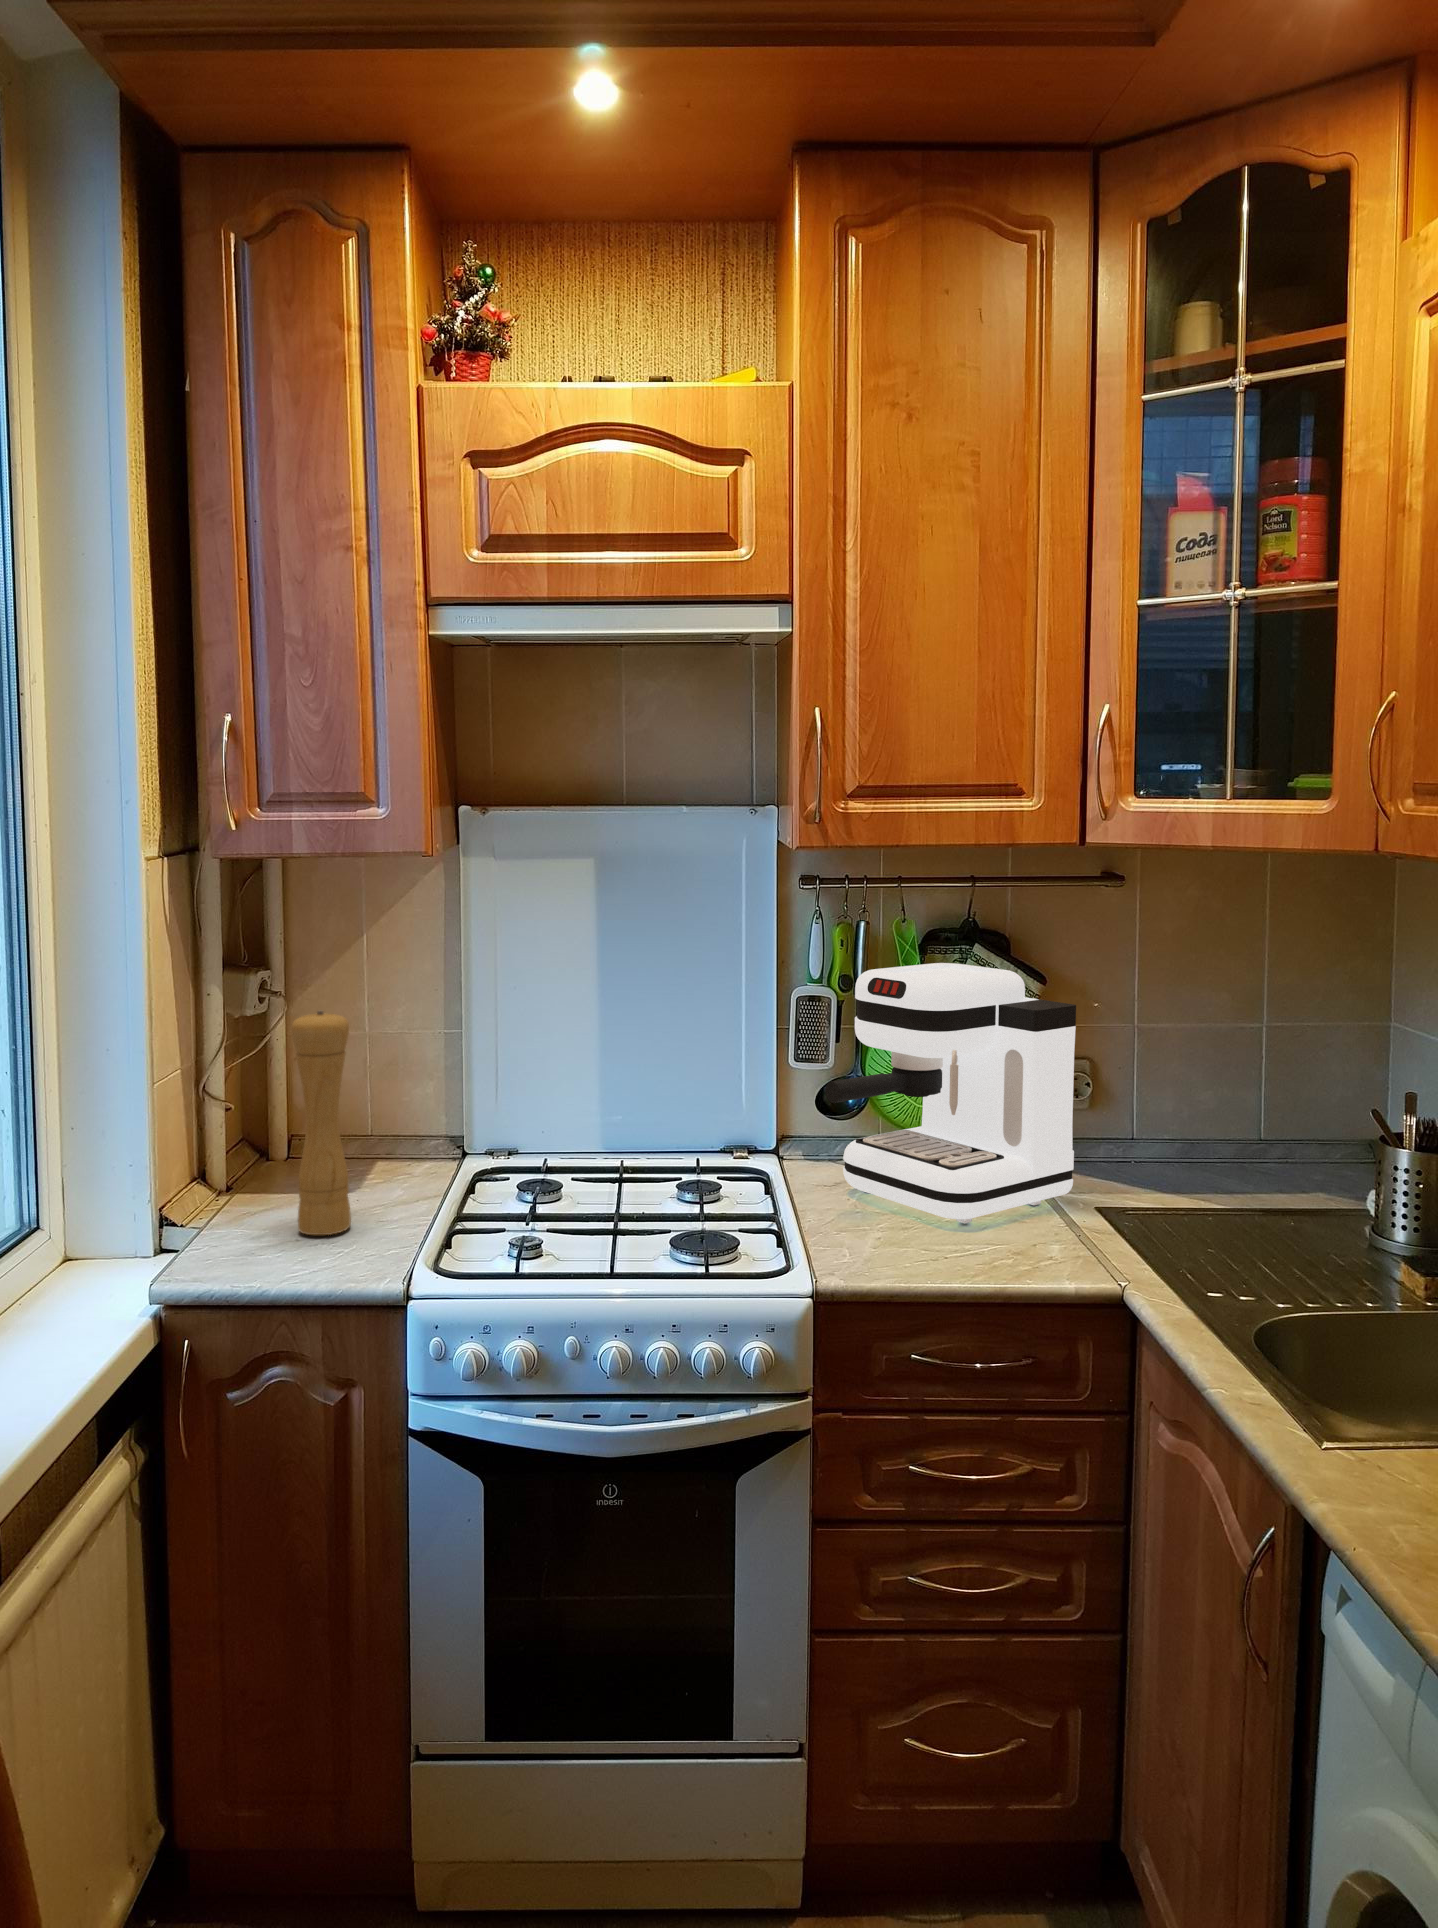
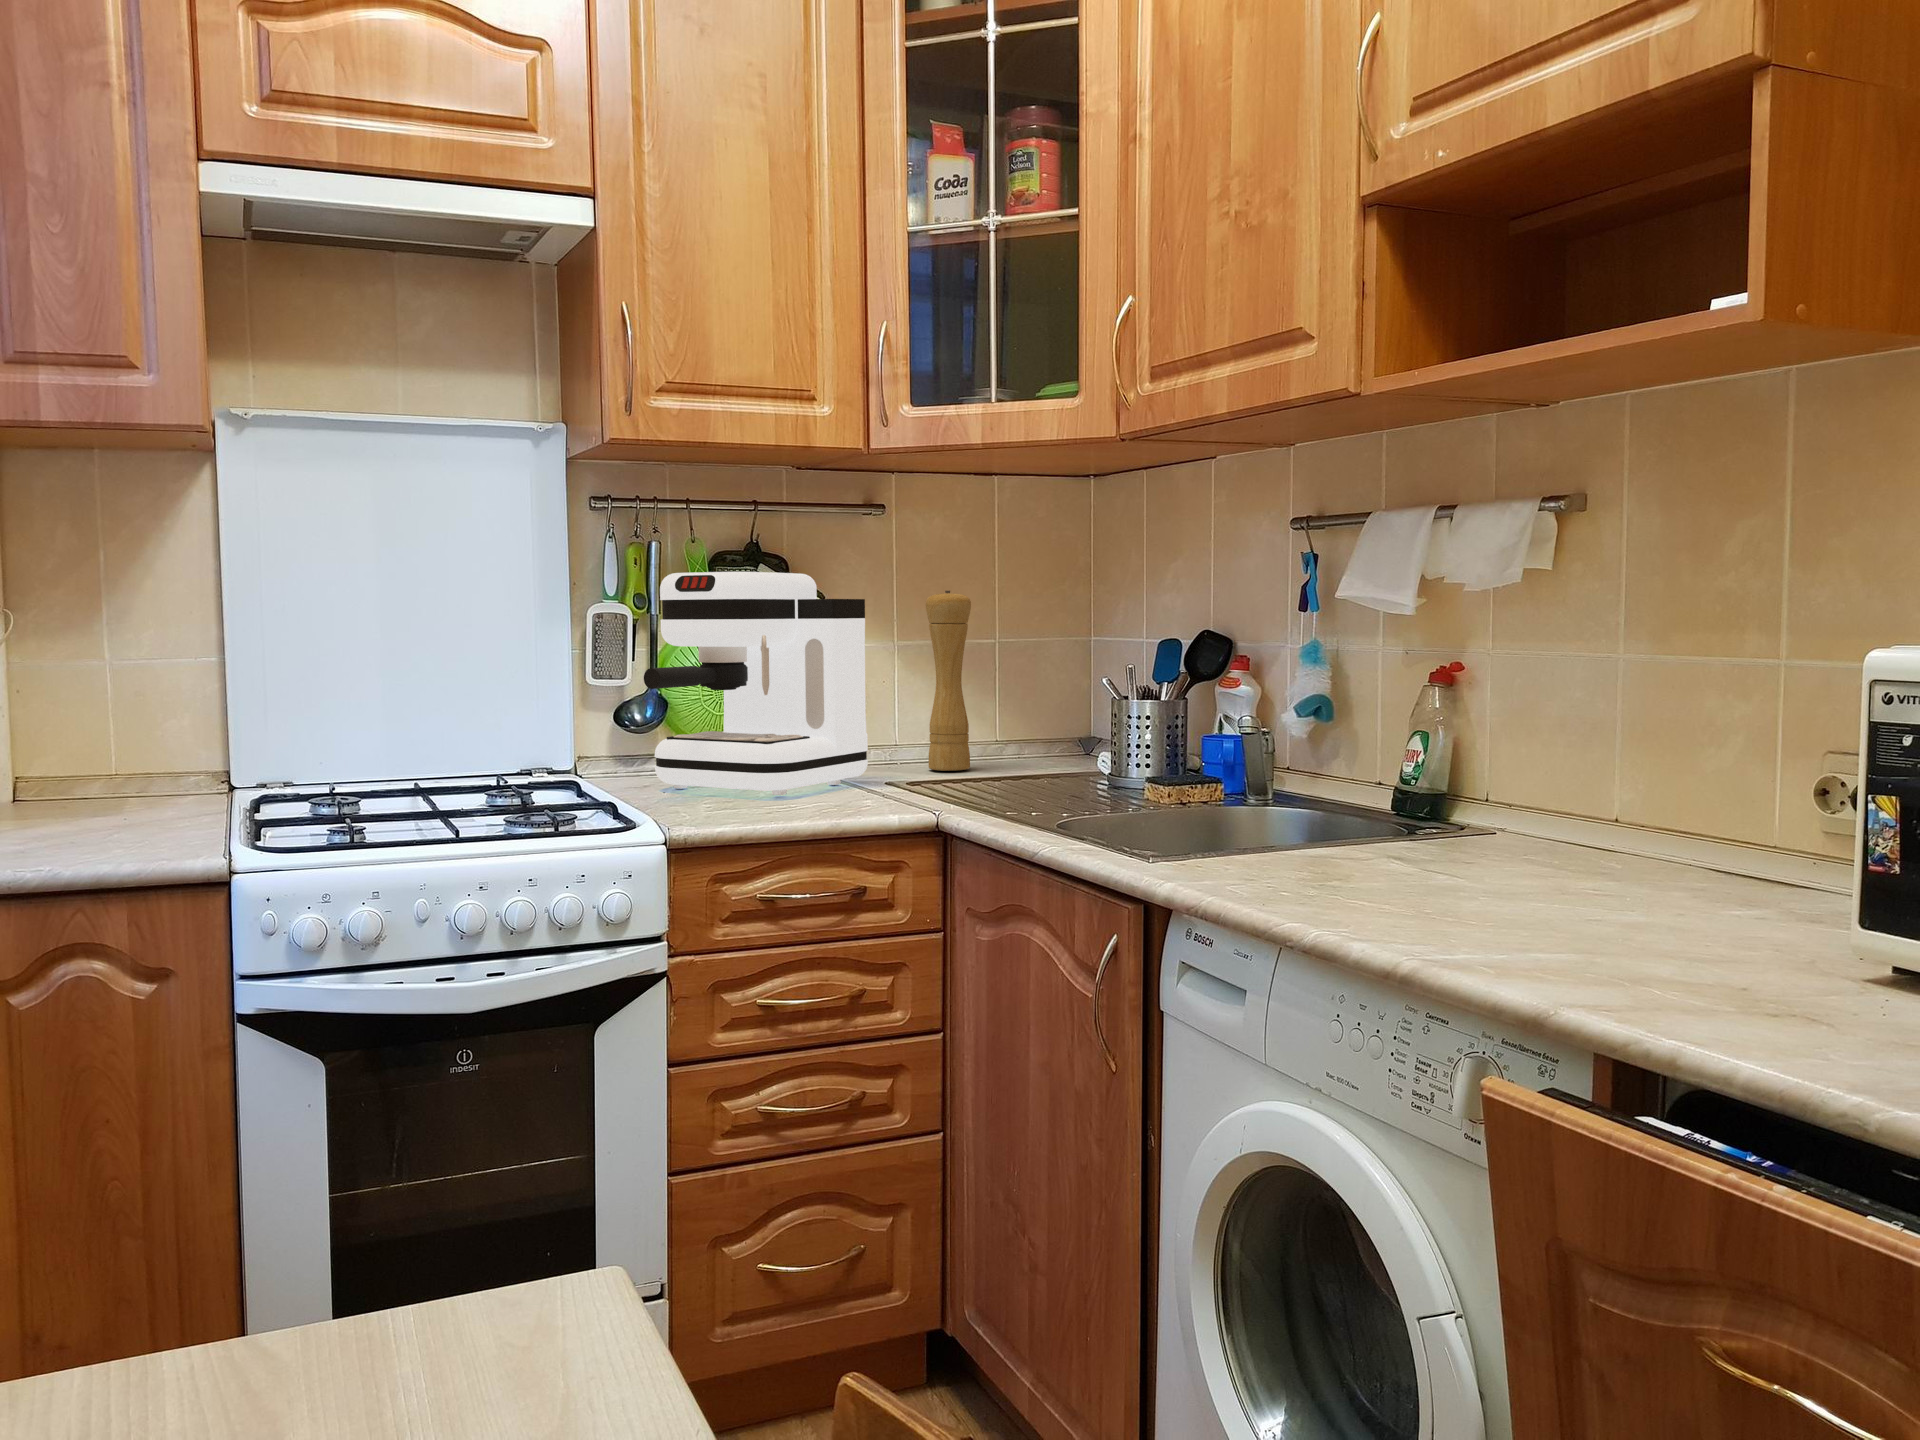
pepper mill: present [291,1011,351,1235] -> present [926,591,971,771]

